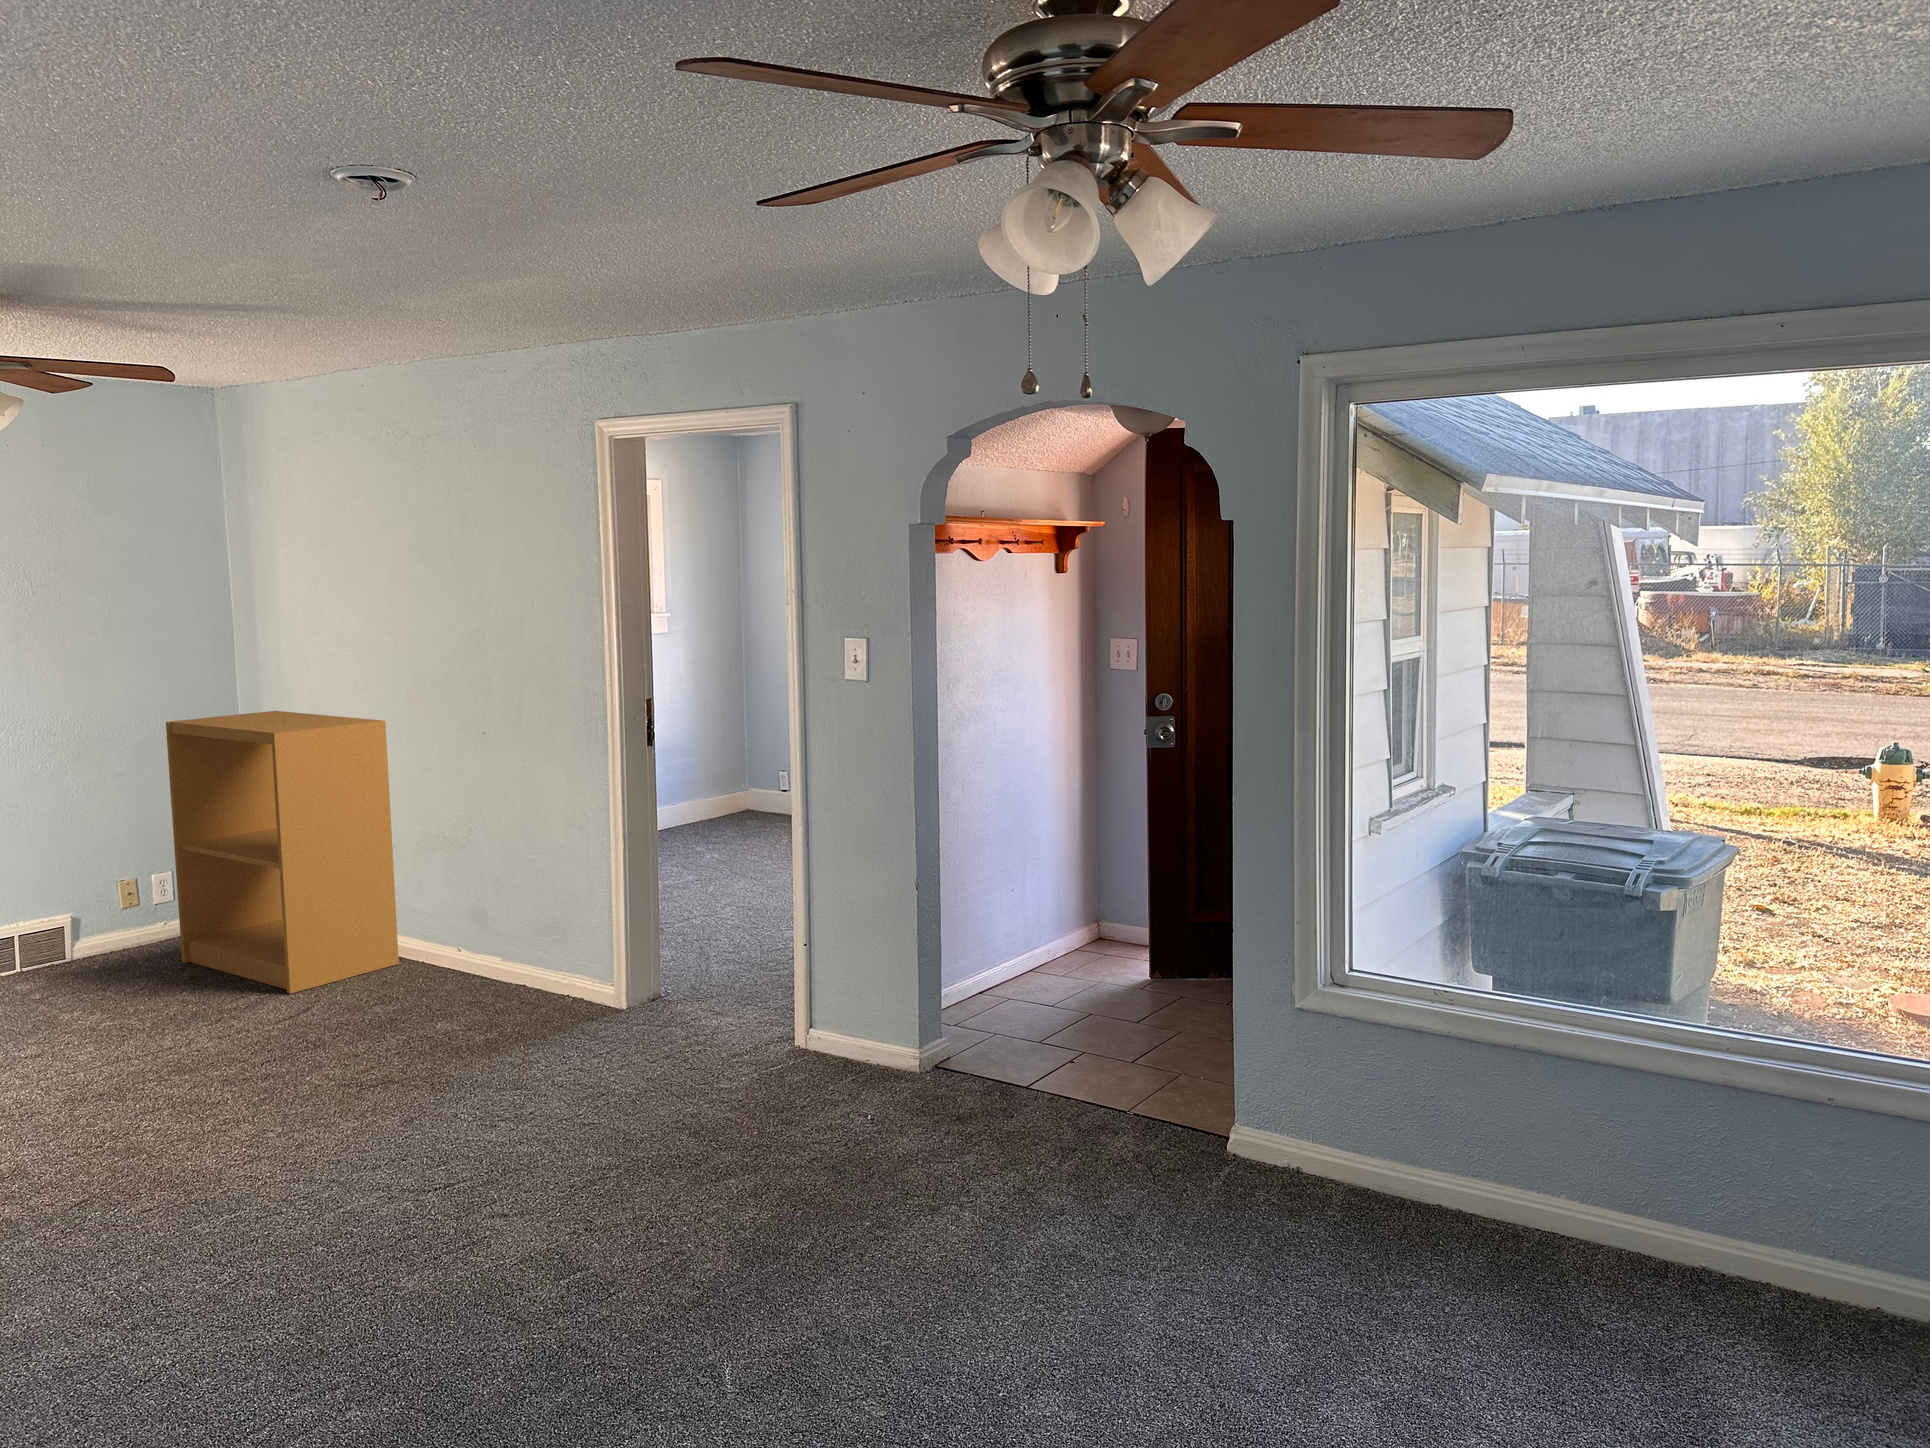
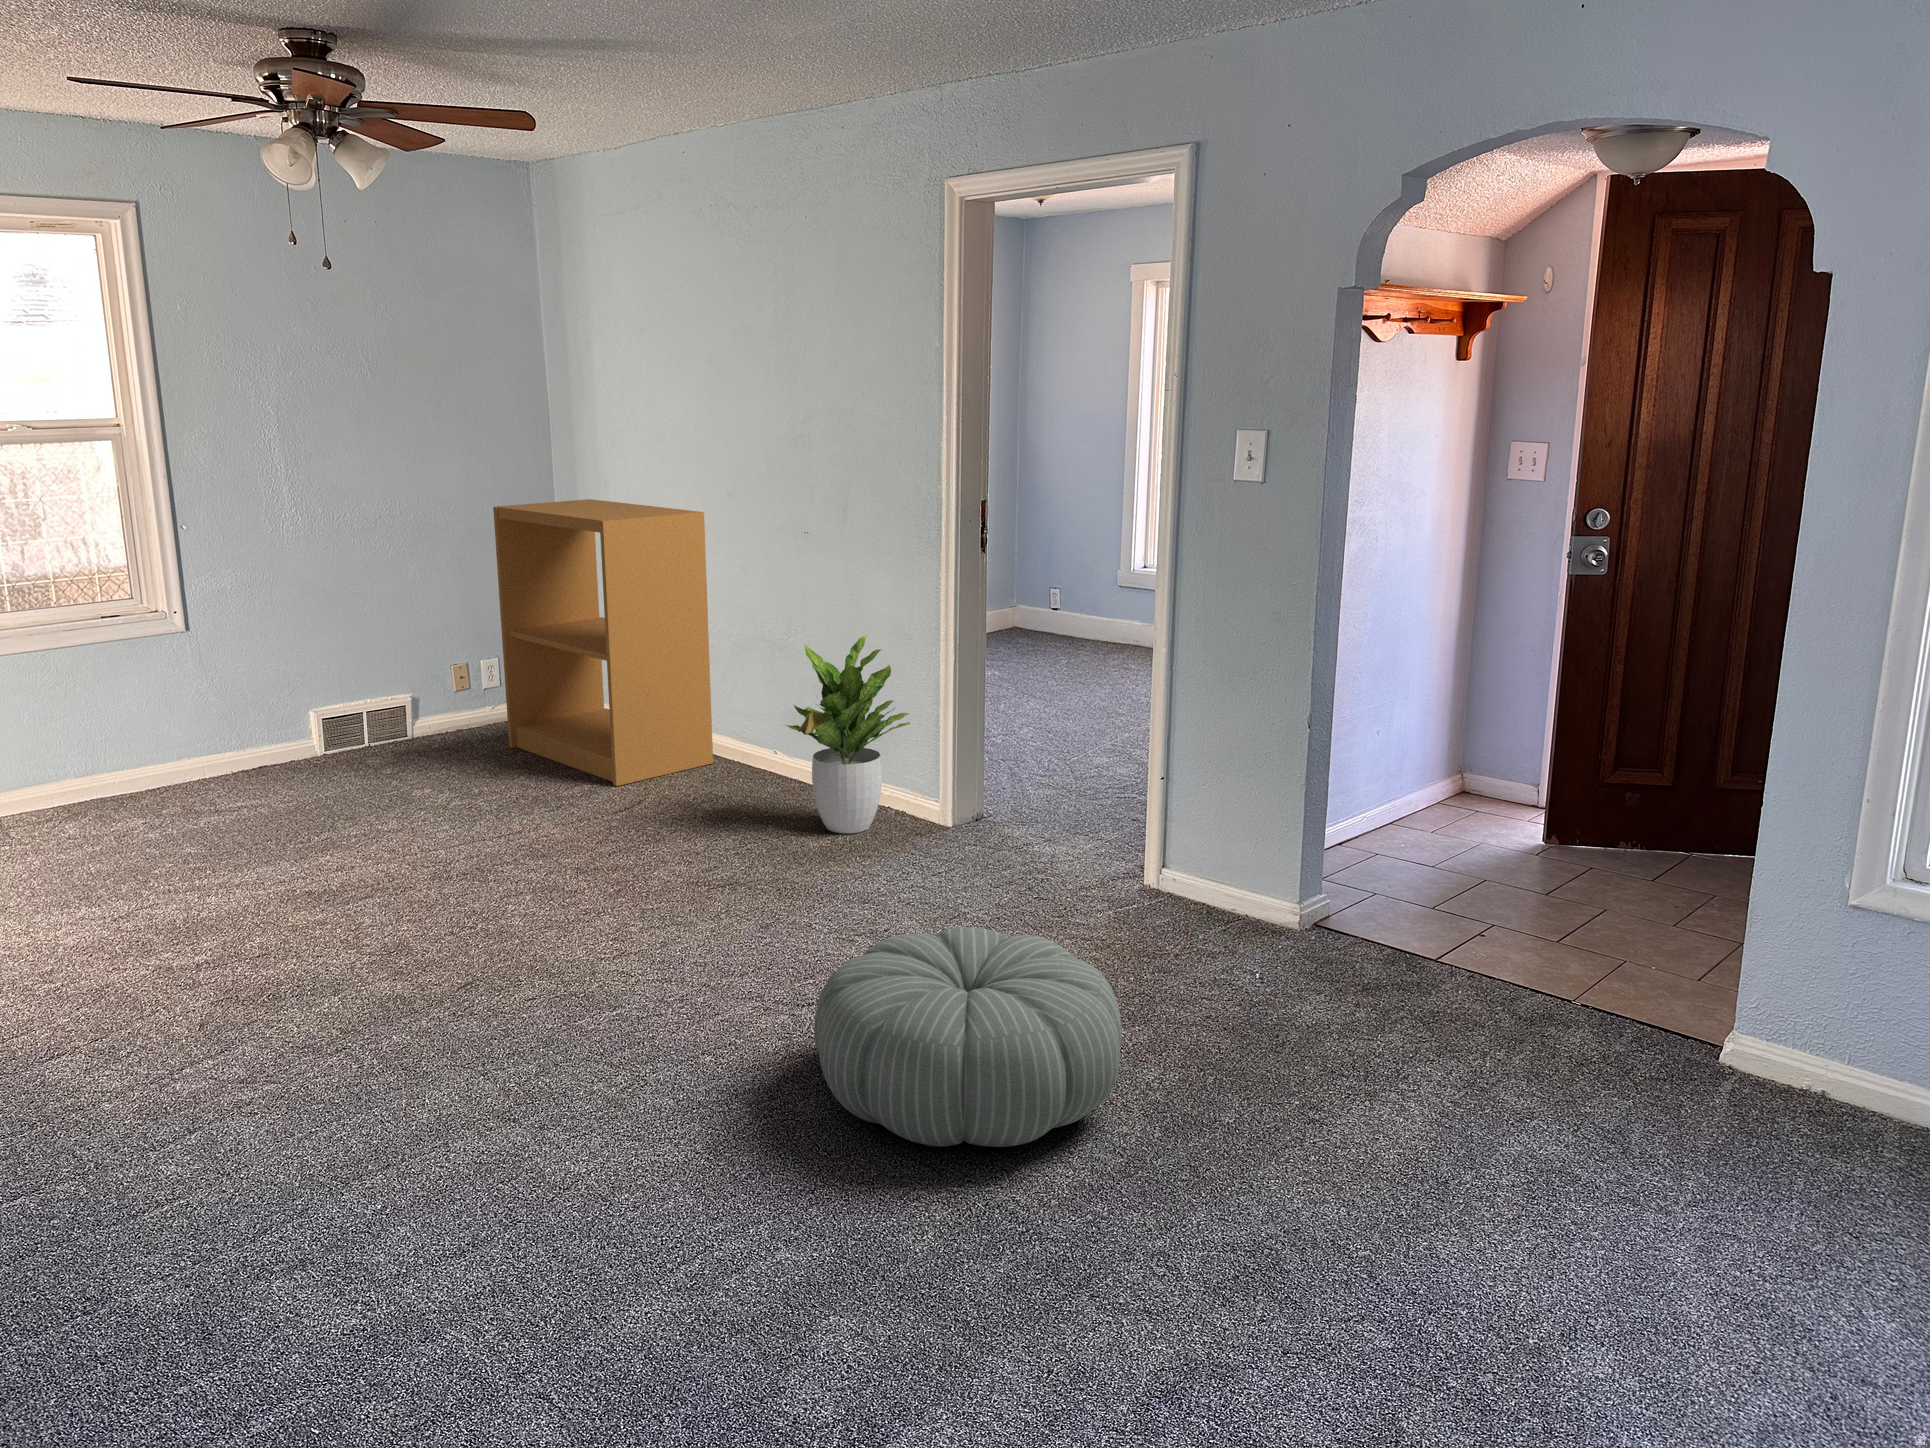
potted plant: none [449,831,581,1022] -> present [786,635,910,833]
pouf: none [421,1096,712,1300] -> present [814,927,1122,1147]

